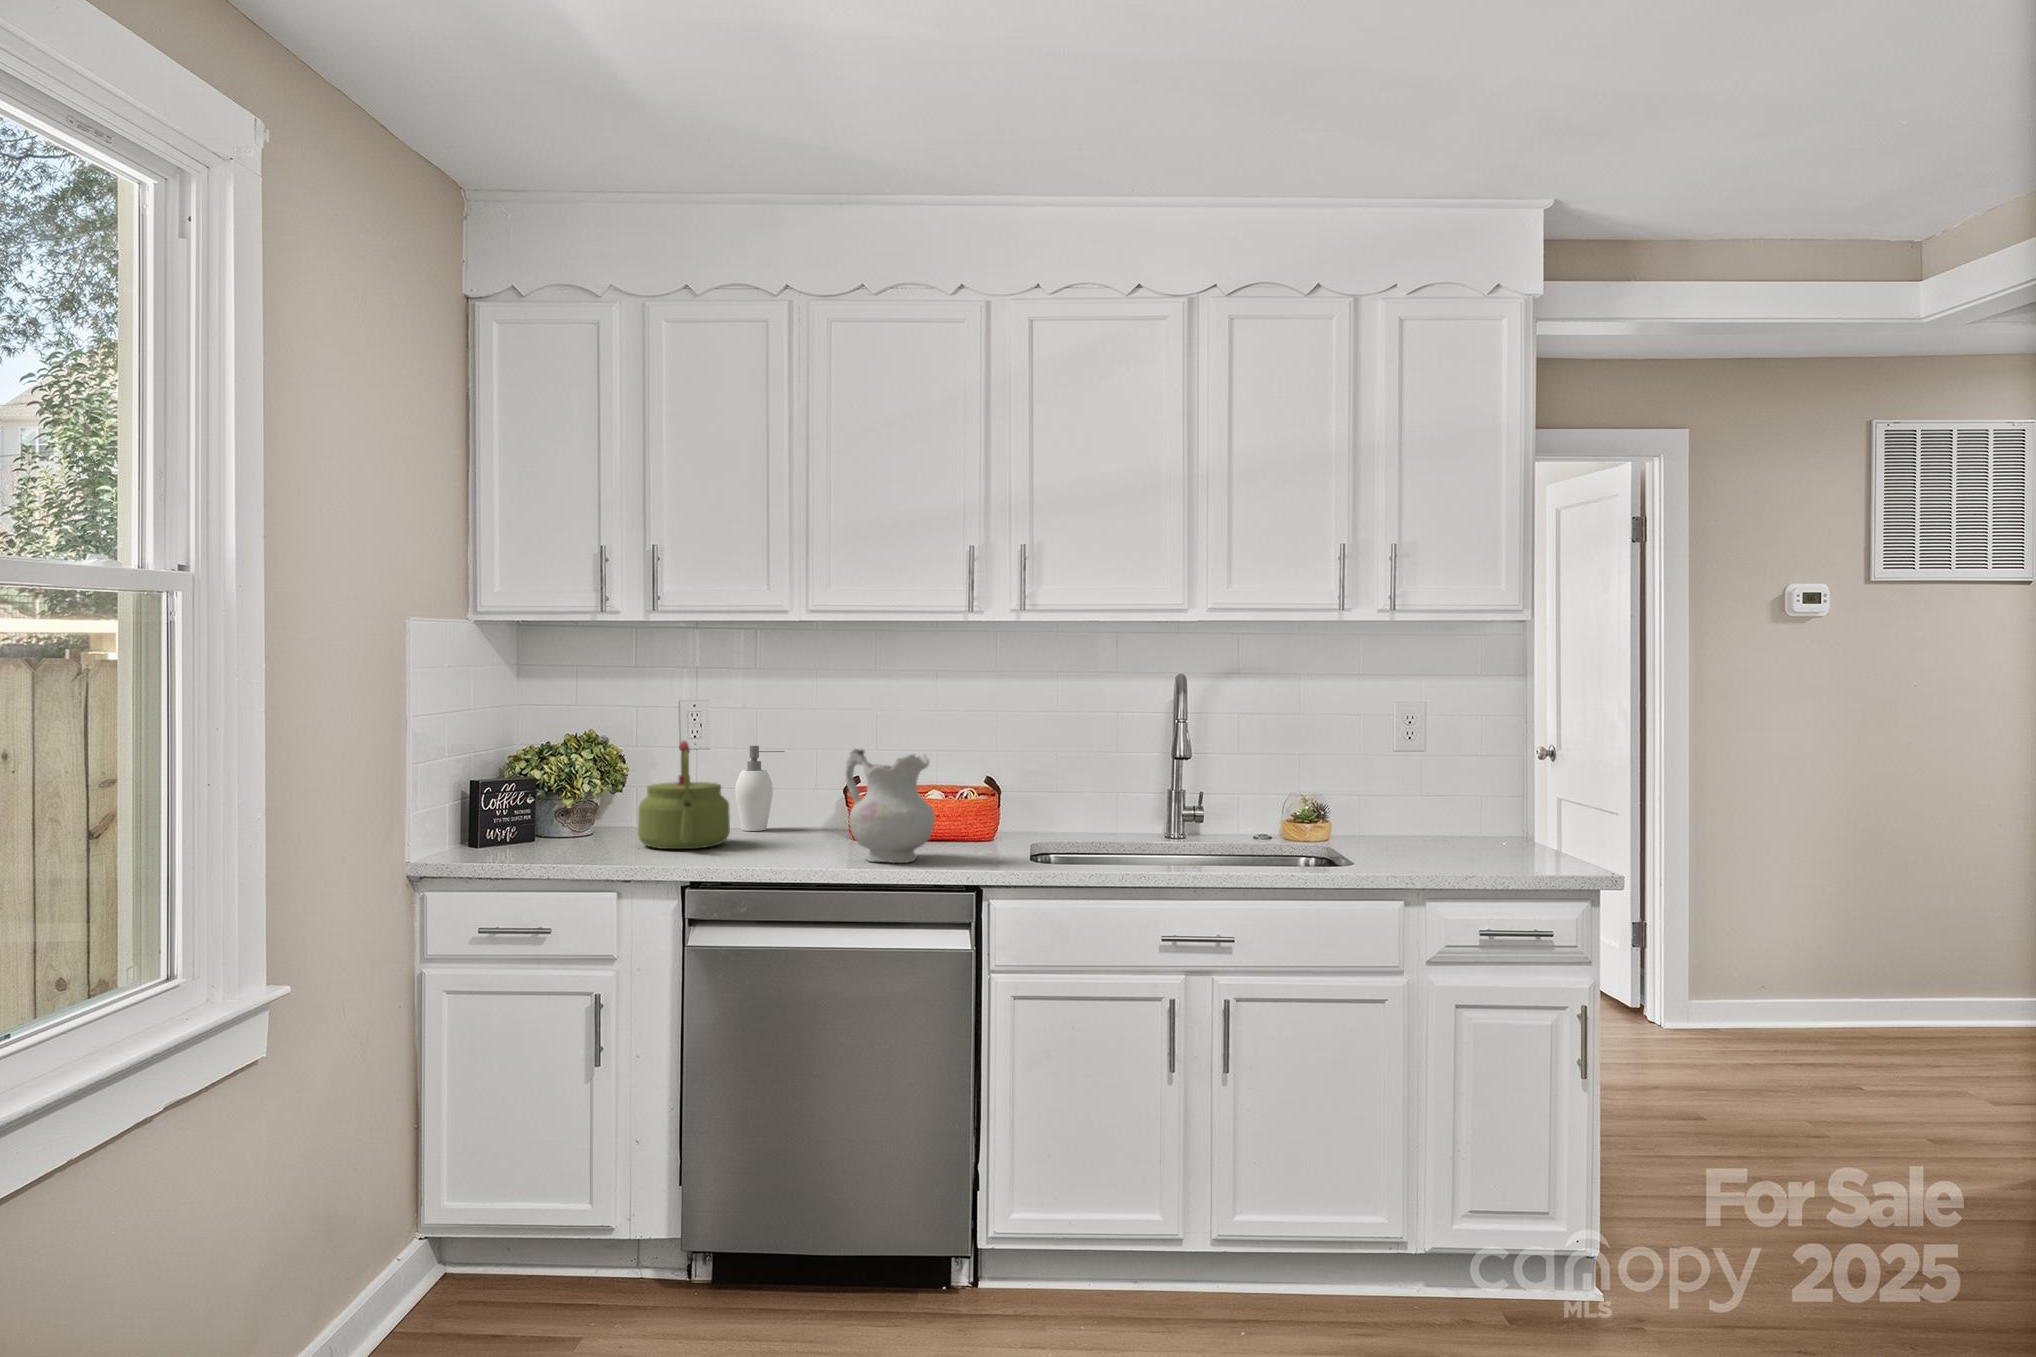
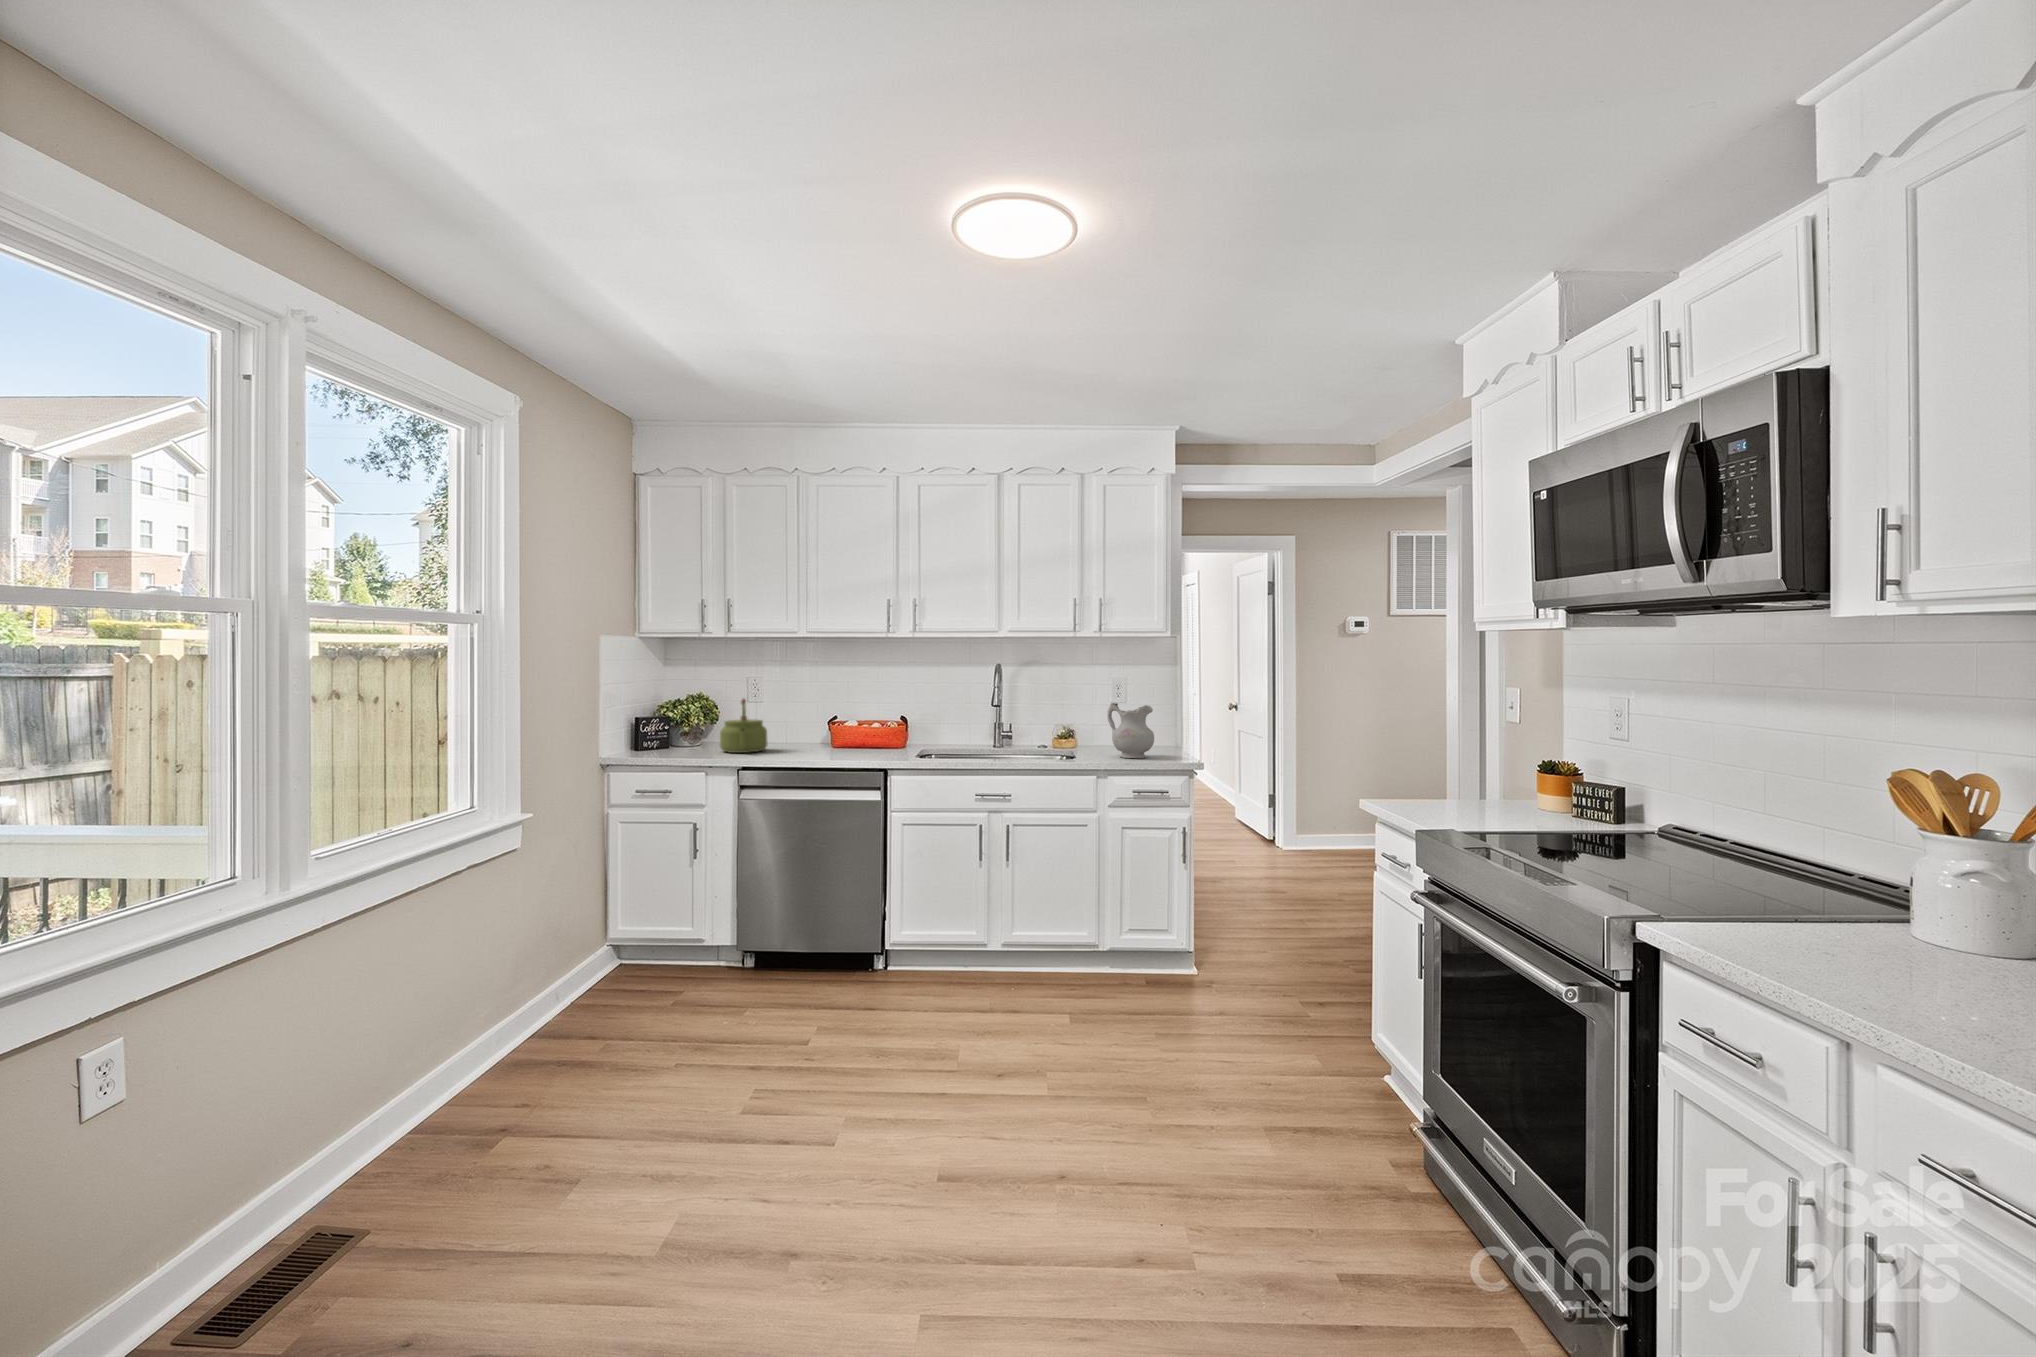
soap dispenser: present [735,746,785,831] -> none [775,701,800,745]
ceramic pitcher: present [845,749,935,863] -> present [1107,703,1154,759]

